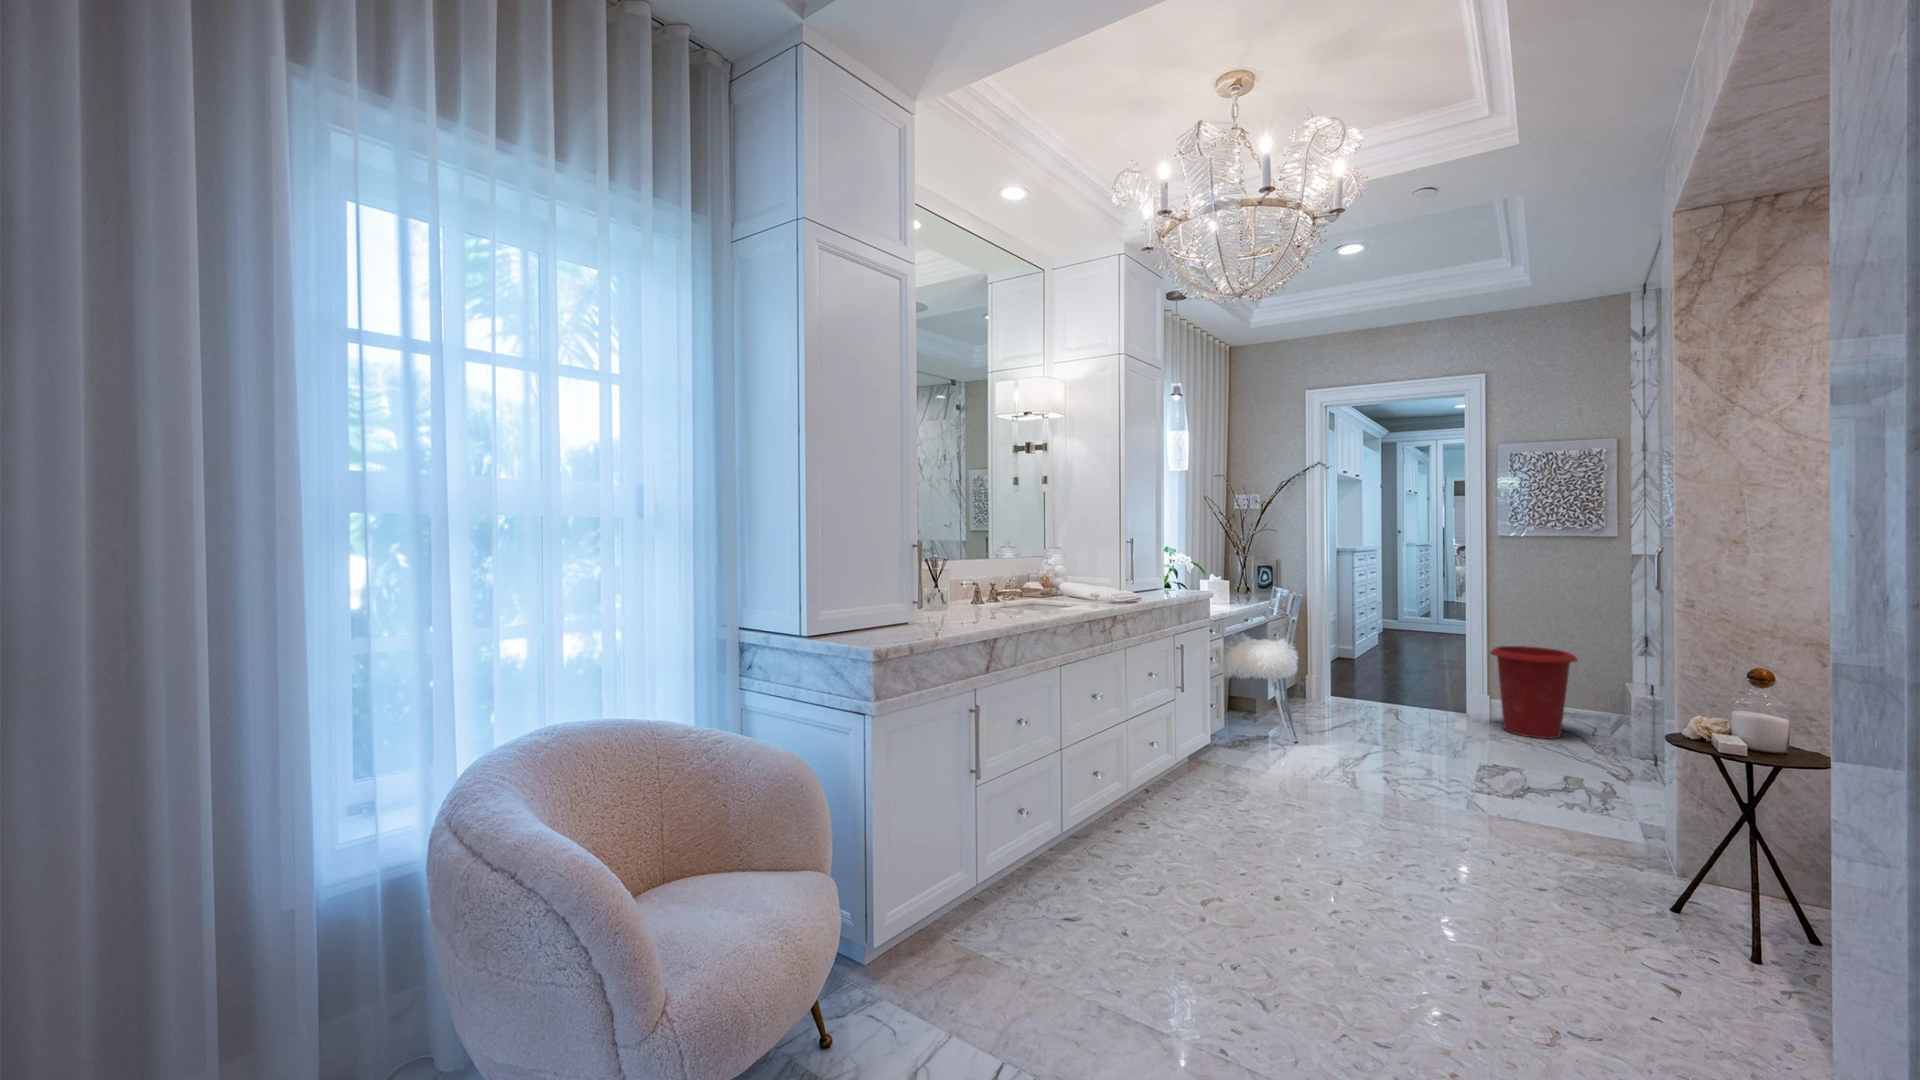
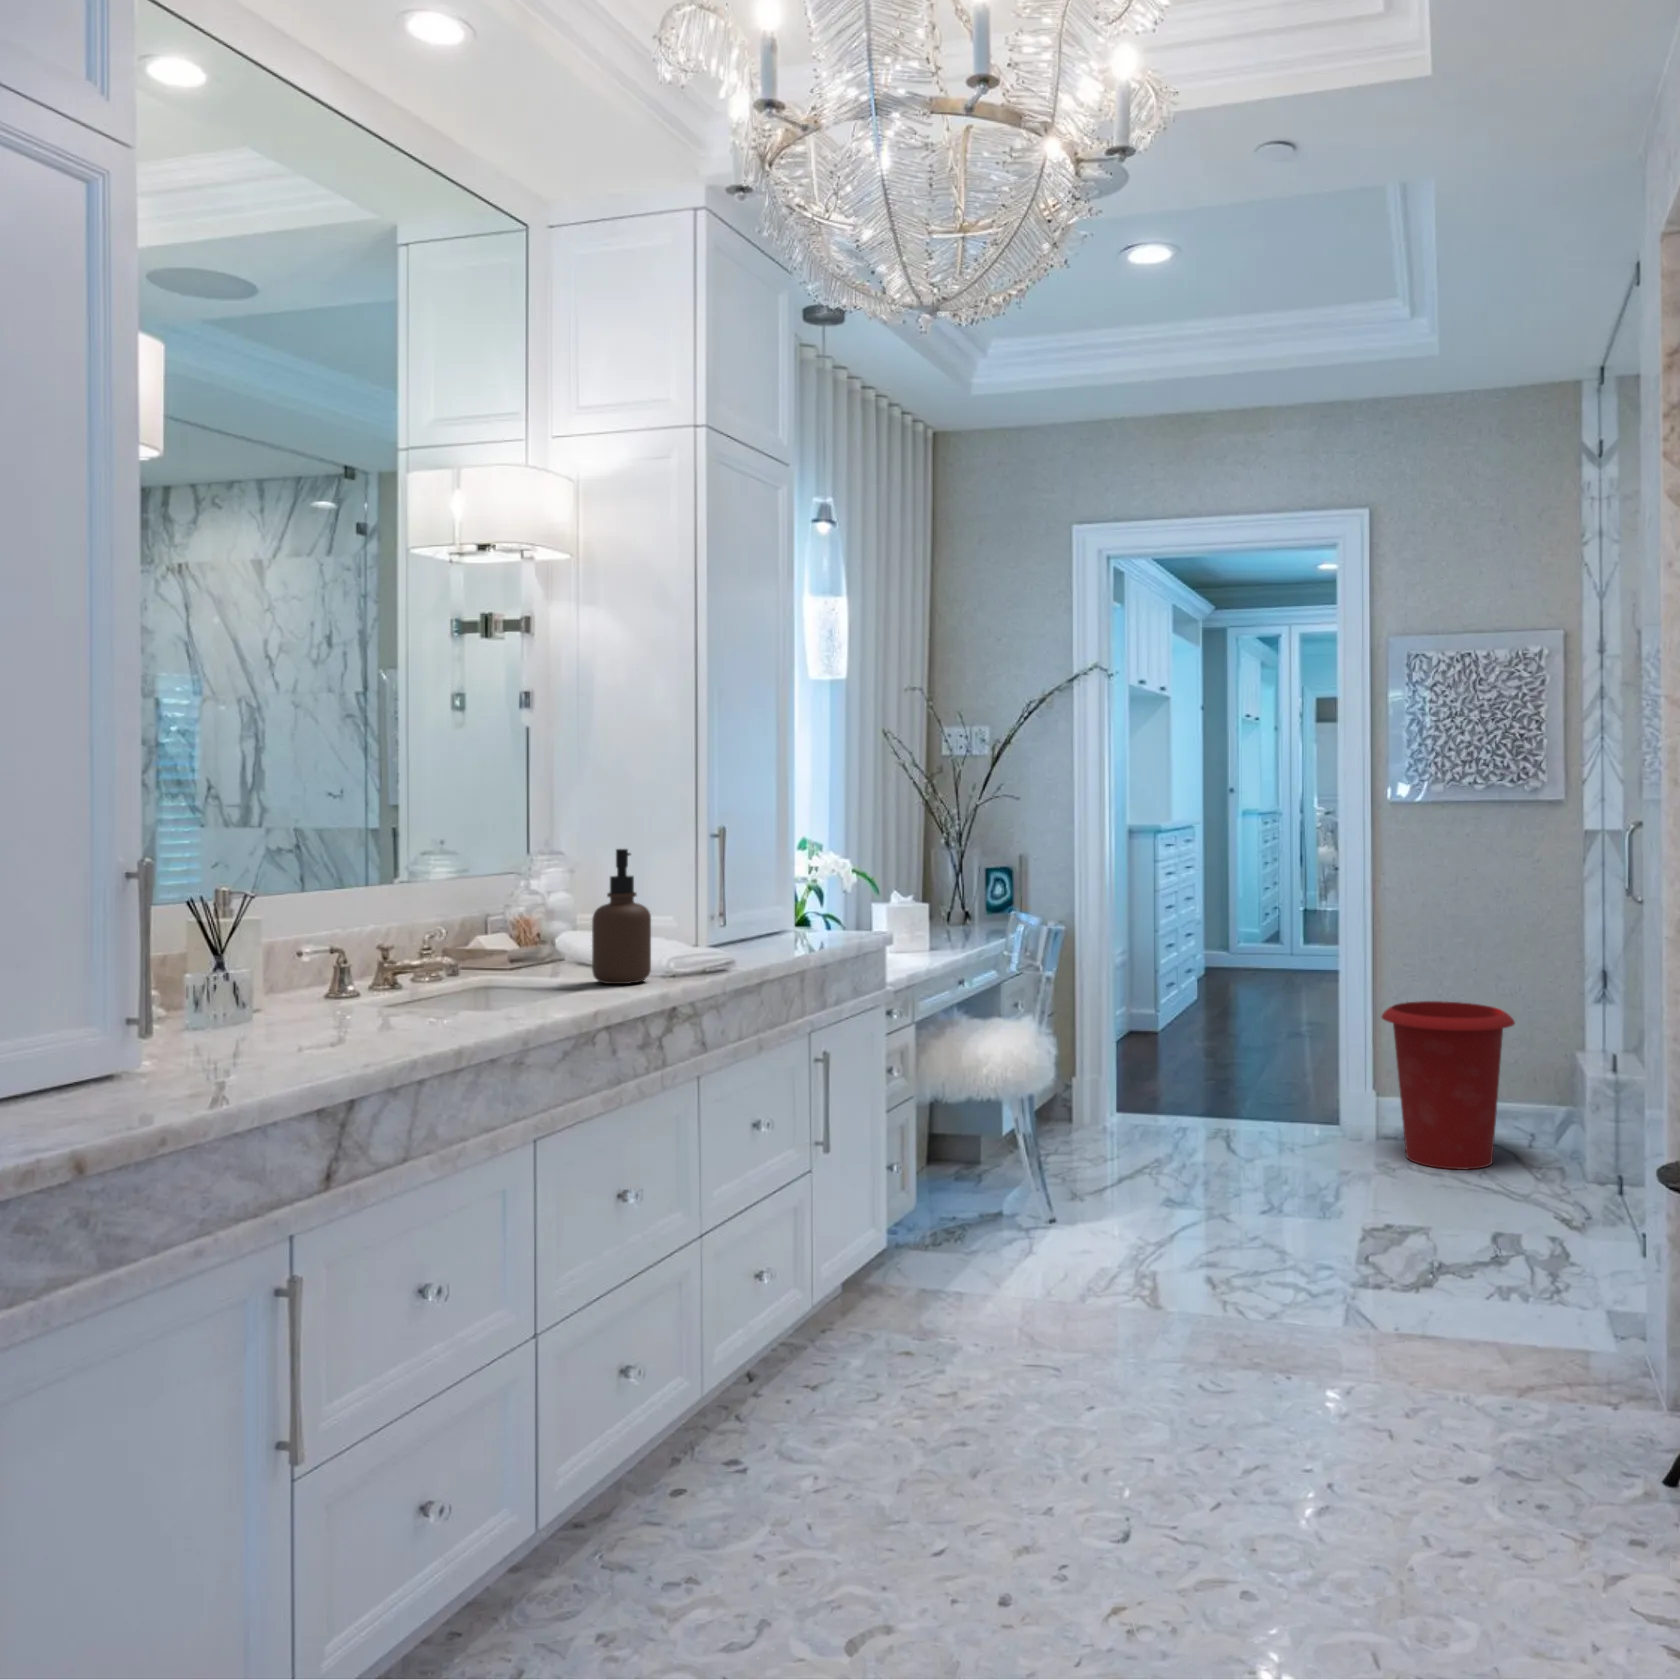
soap dispenser: none [1079,549,1104,608] -> present [592,849,651,984]

